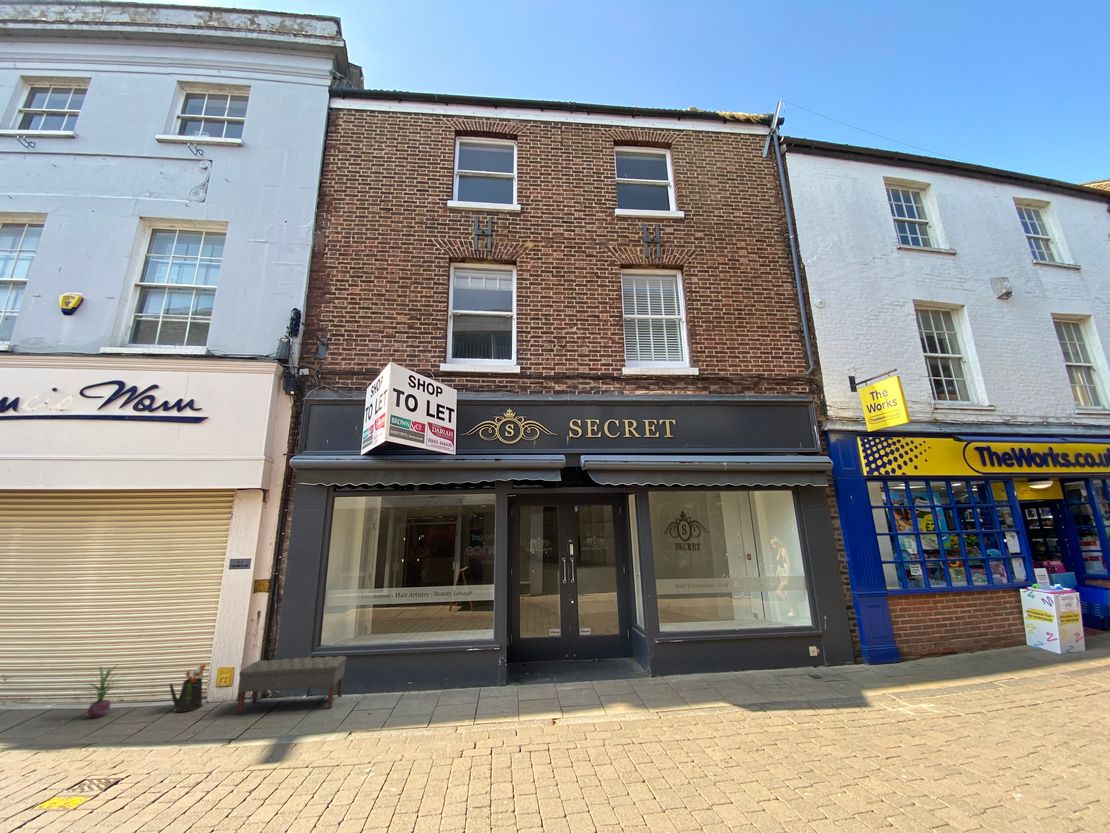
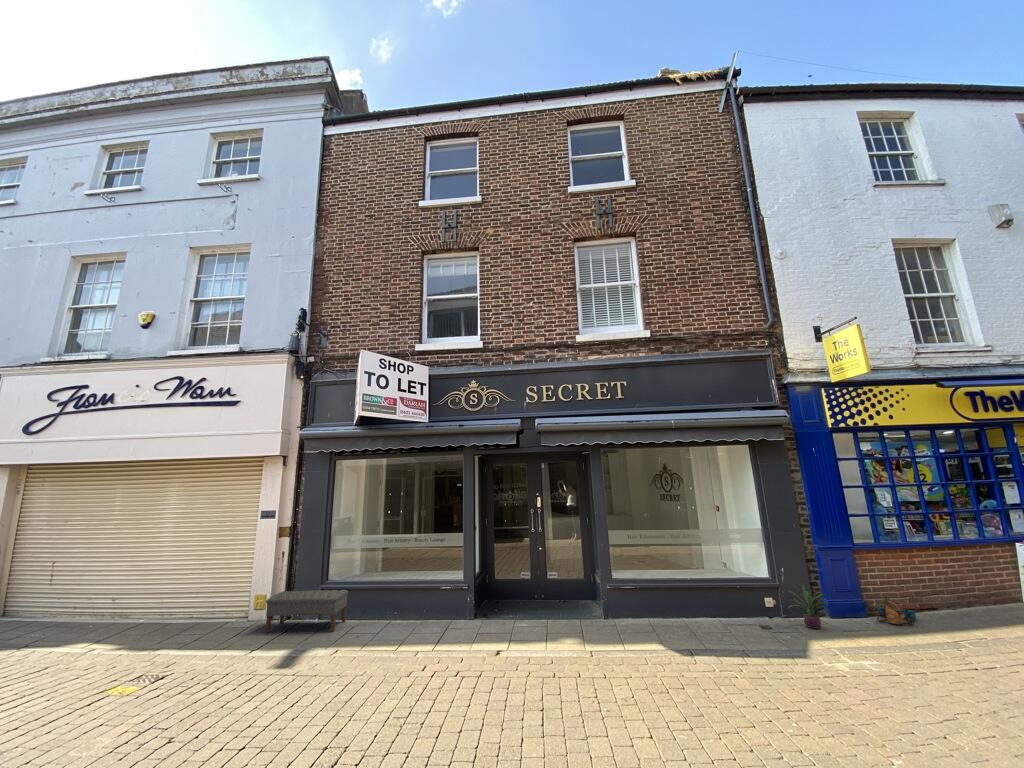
backpack: none [908,643,944,669] -> present [878,597,916,624]
watering can: present [170,664,210,712] -> none [221,592,252,628]
decorative plant: present [88,667,117,718] -> present [796,584,821,629]

